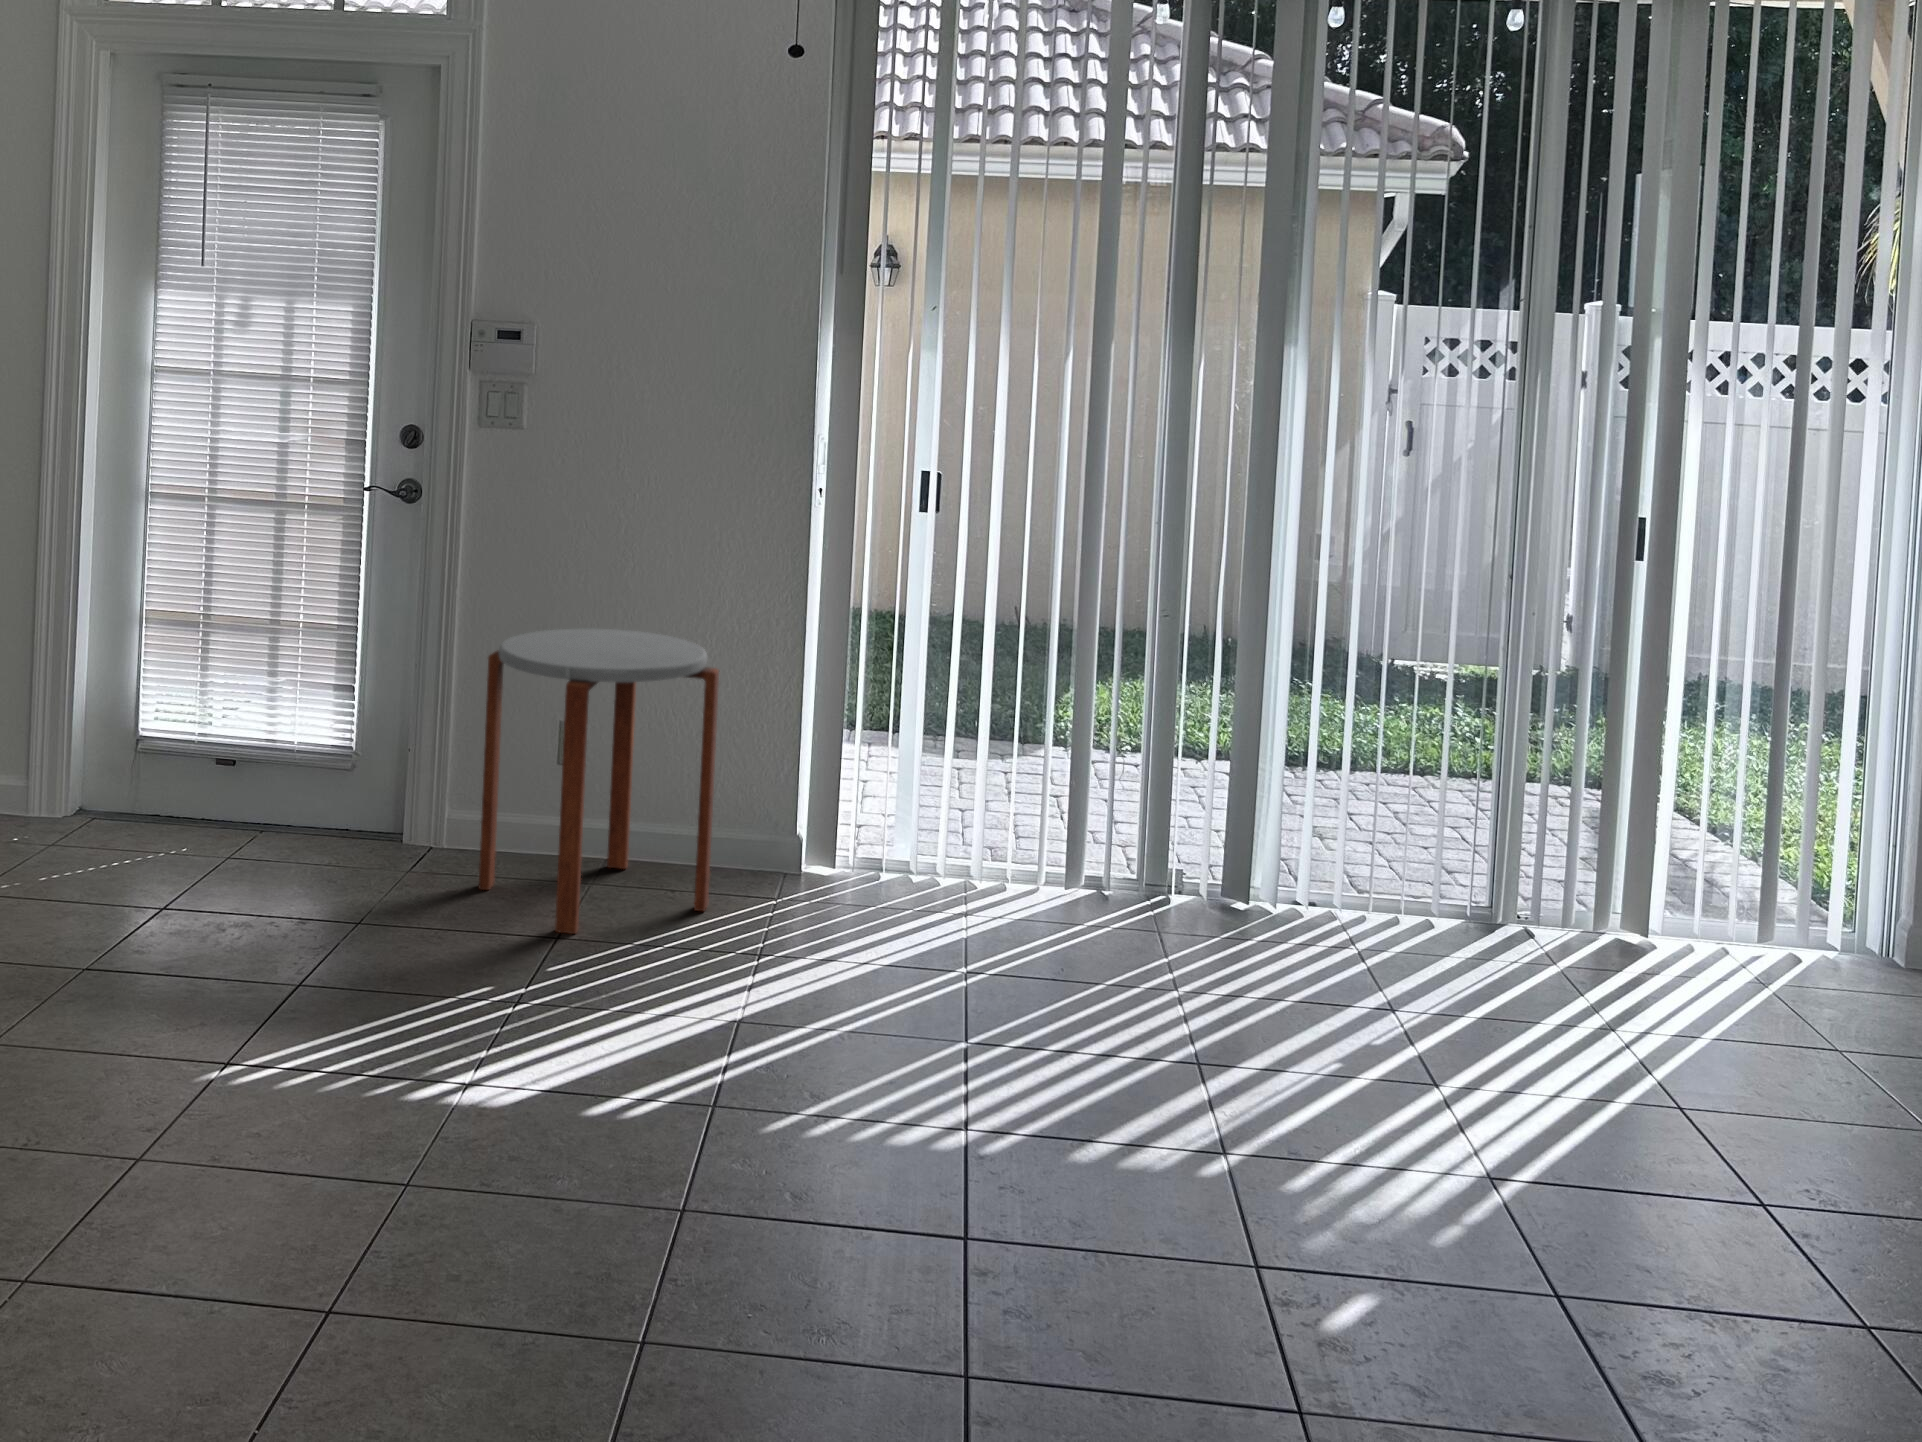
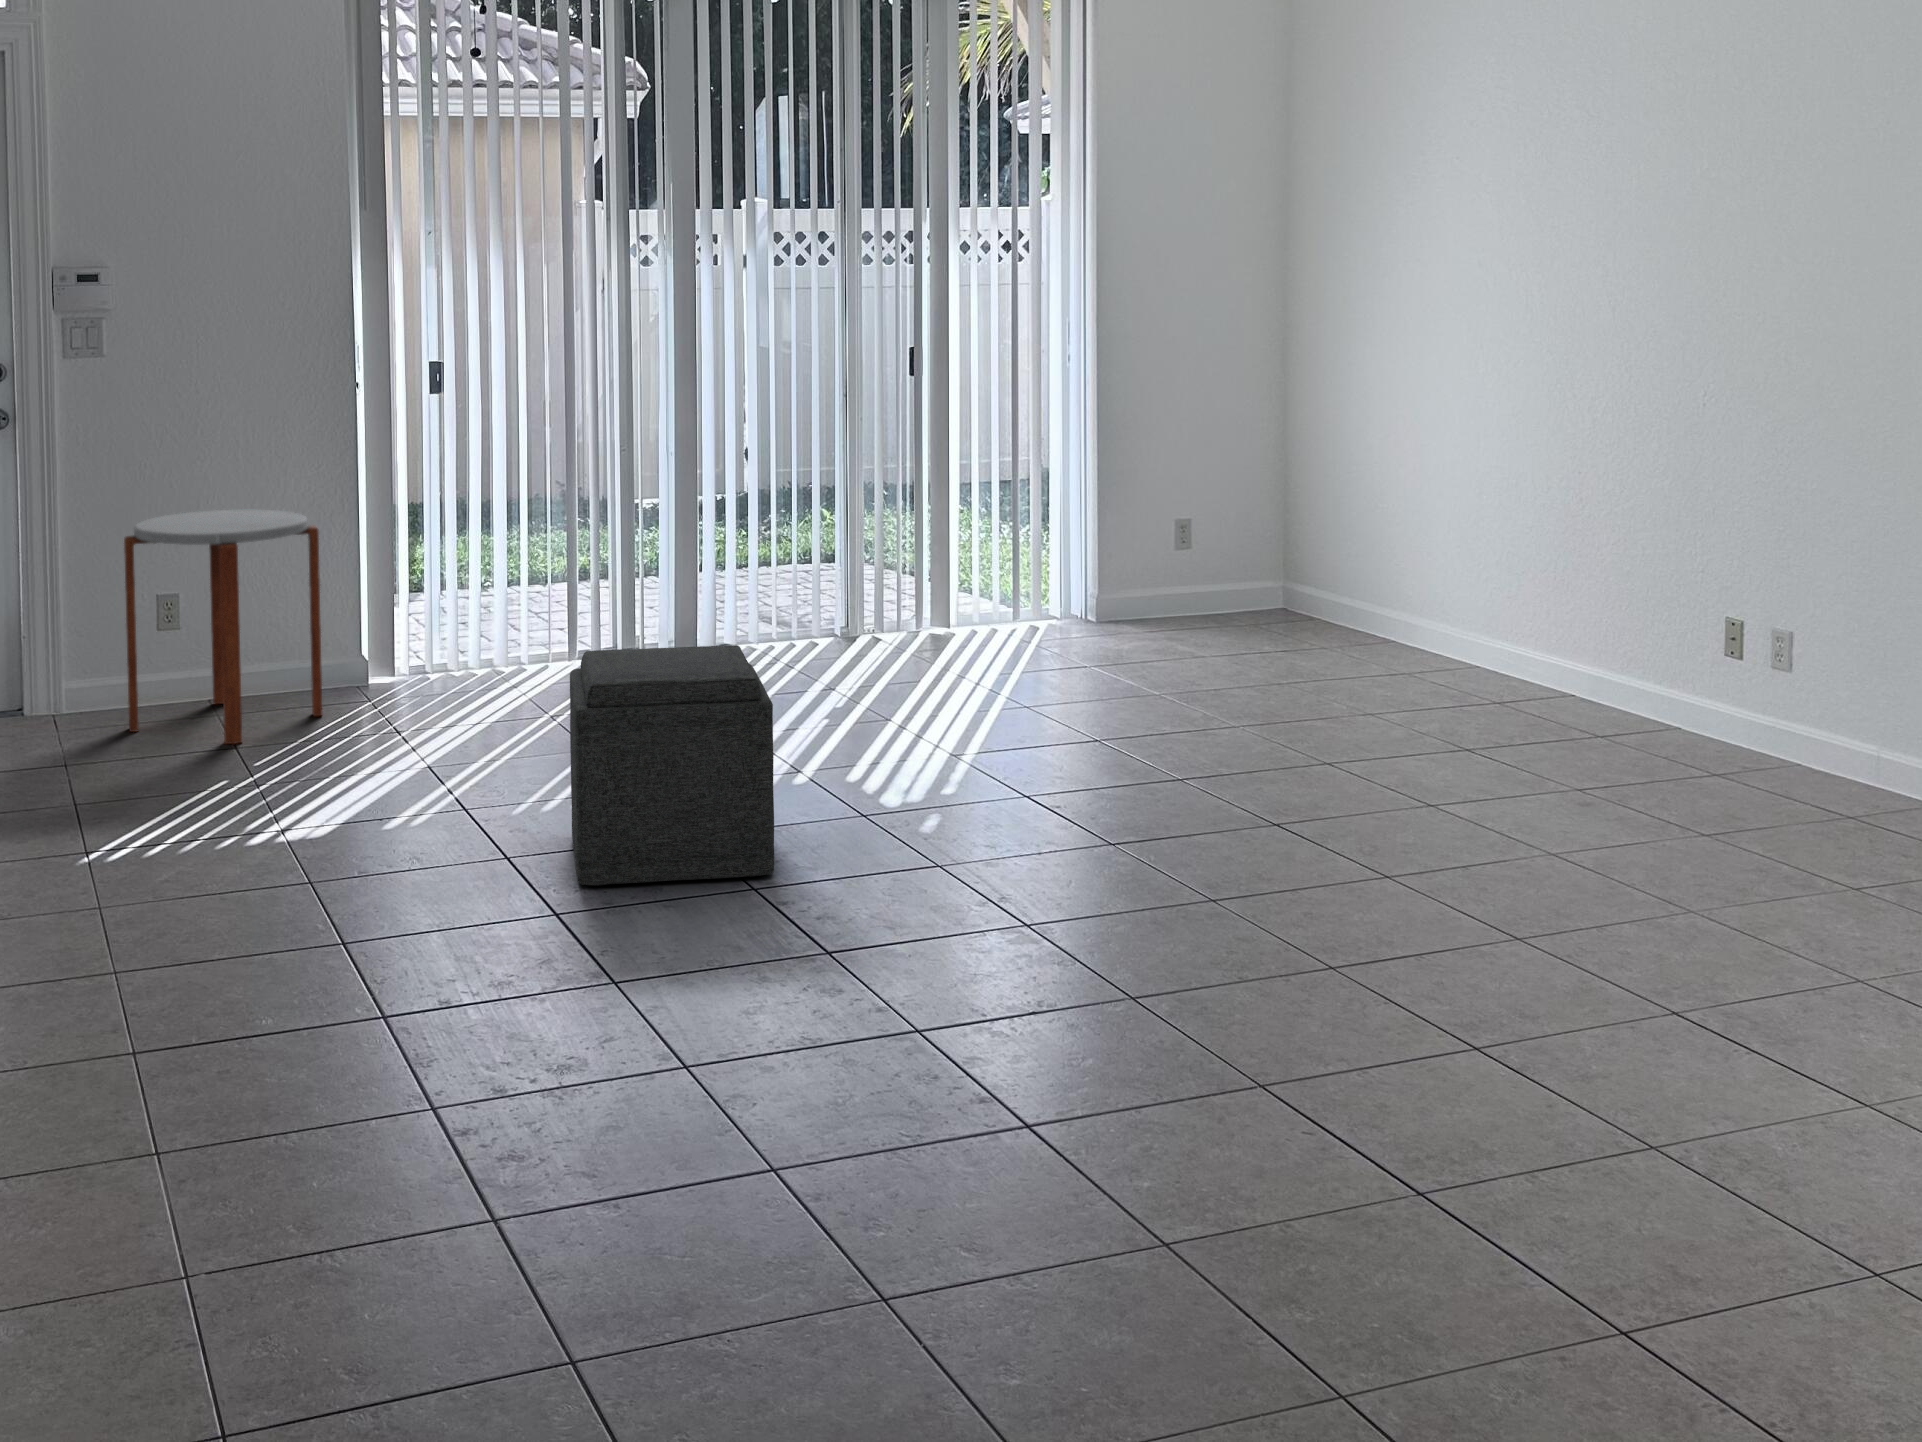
ottoman: none [711,941,1071,1369] -> present [570,645,774,886]

